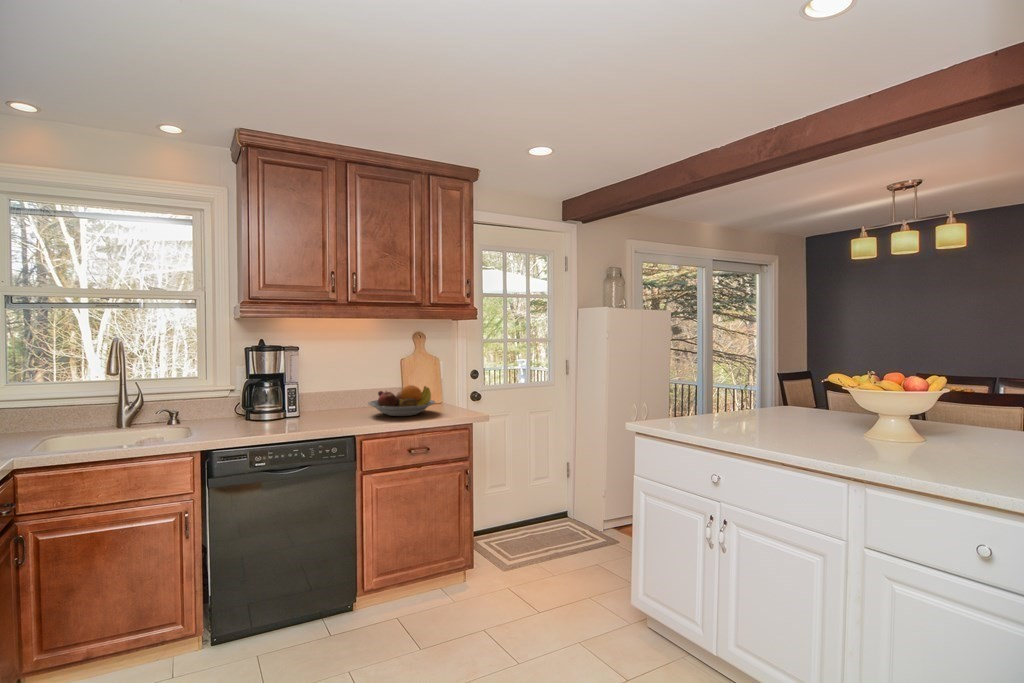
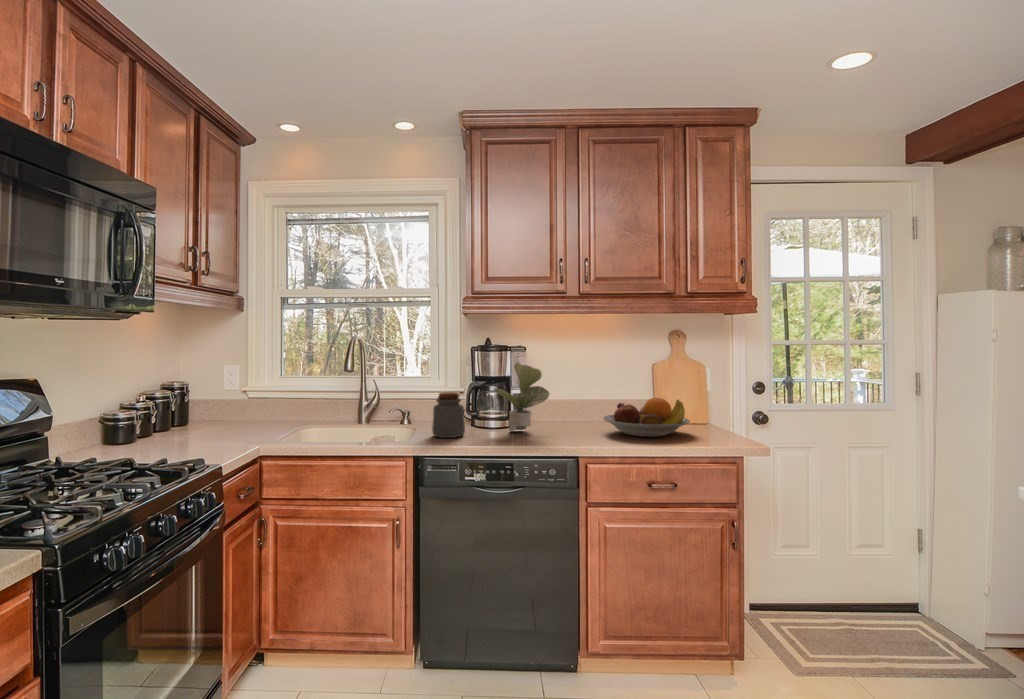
potted plant: none [271,360,322,422] -> present [494,363,549,432]
jar: none [211,390,245,432] -> present [432,392,465,438]

